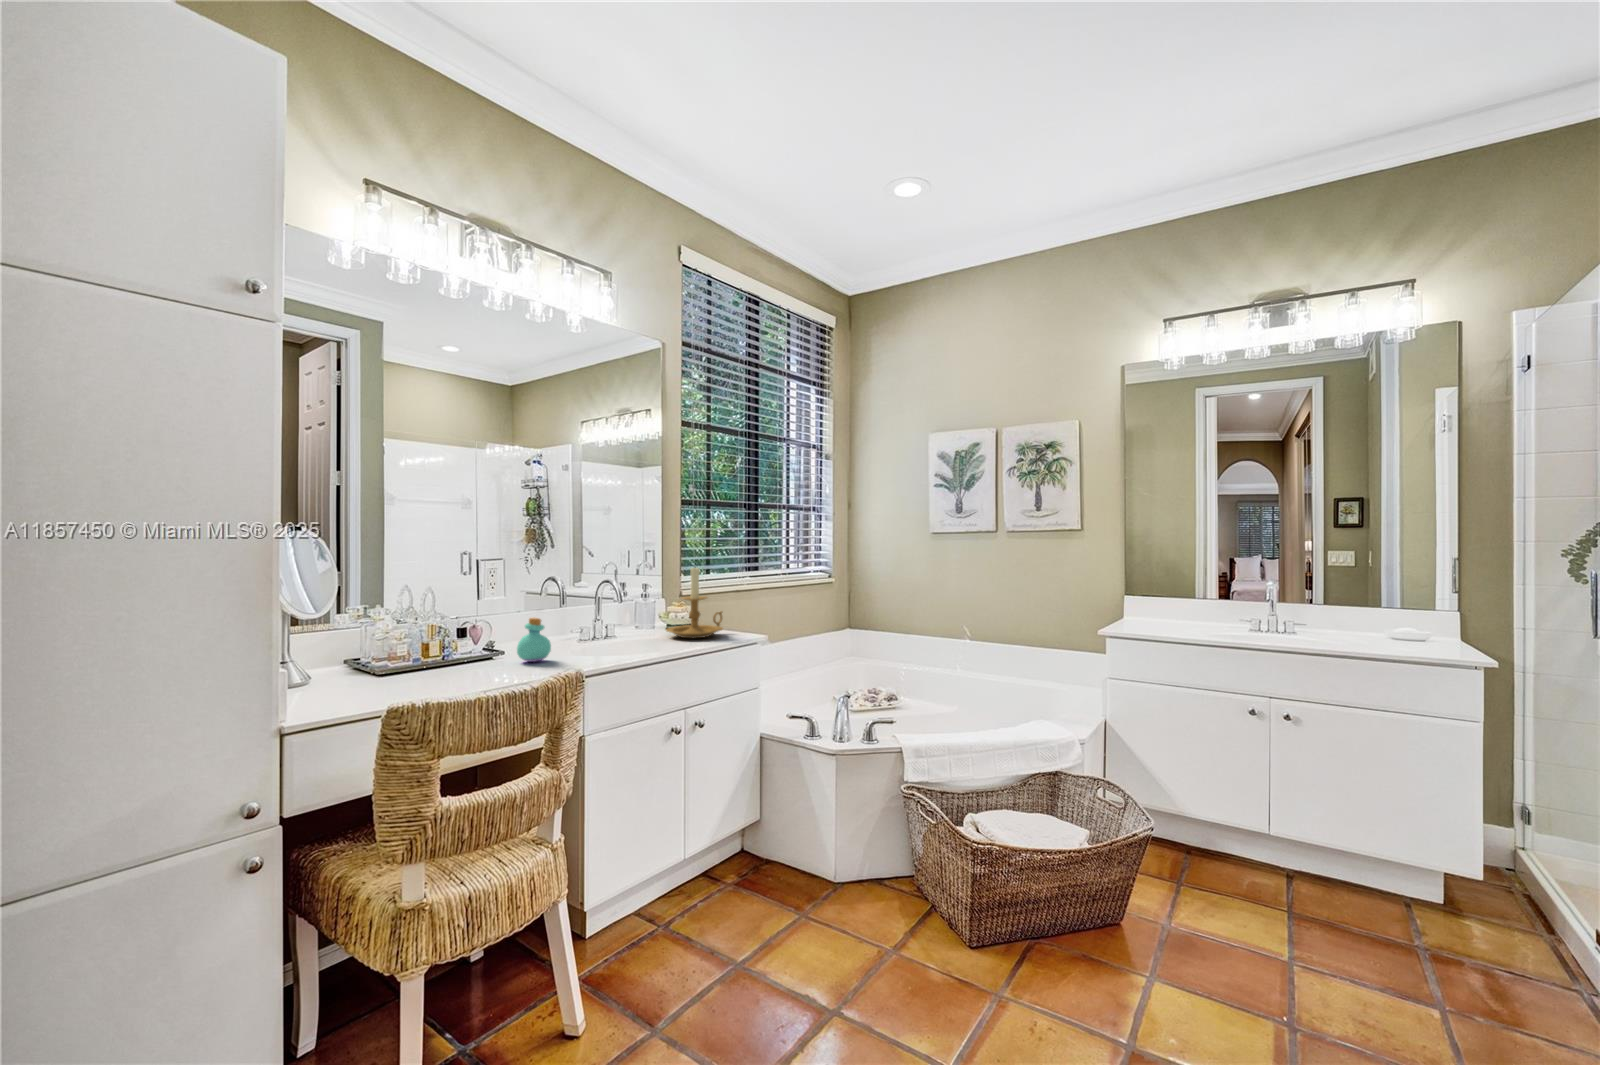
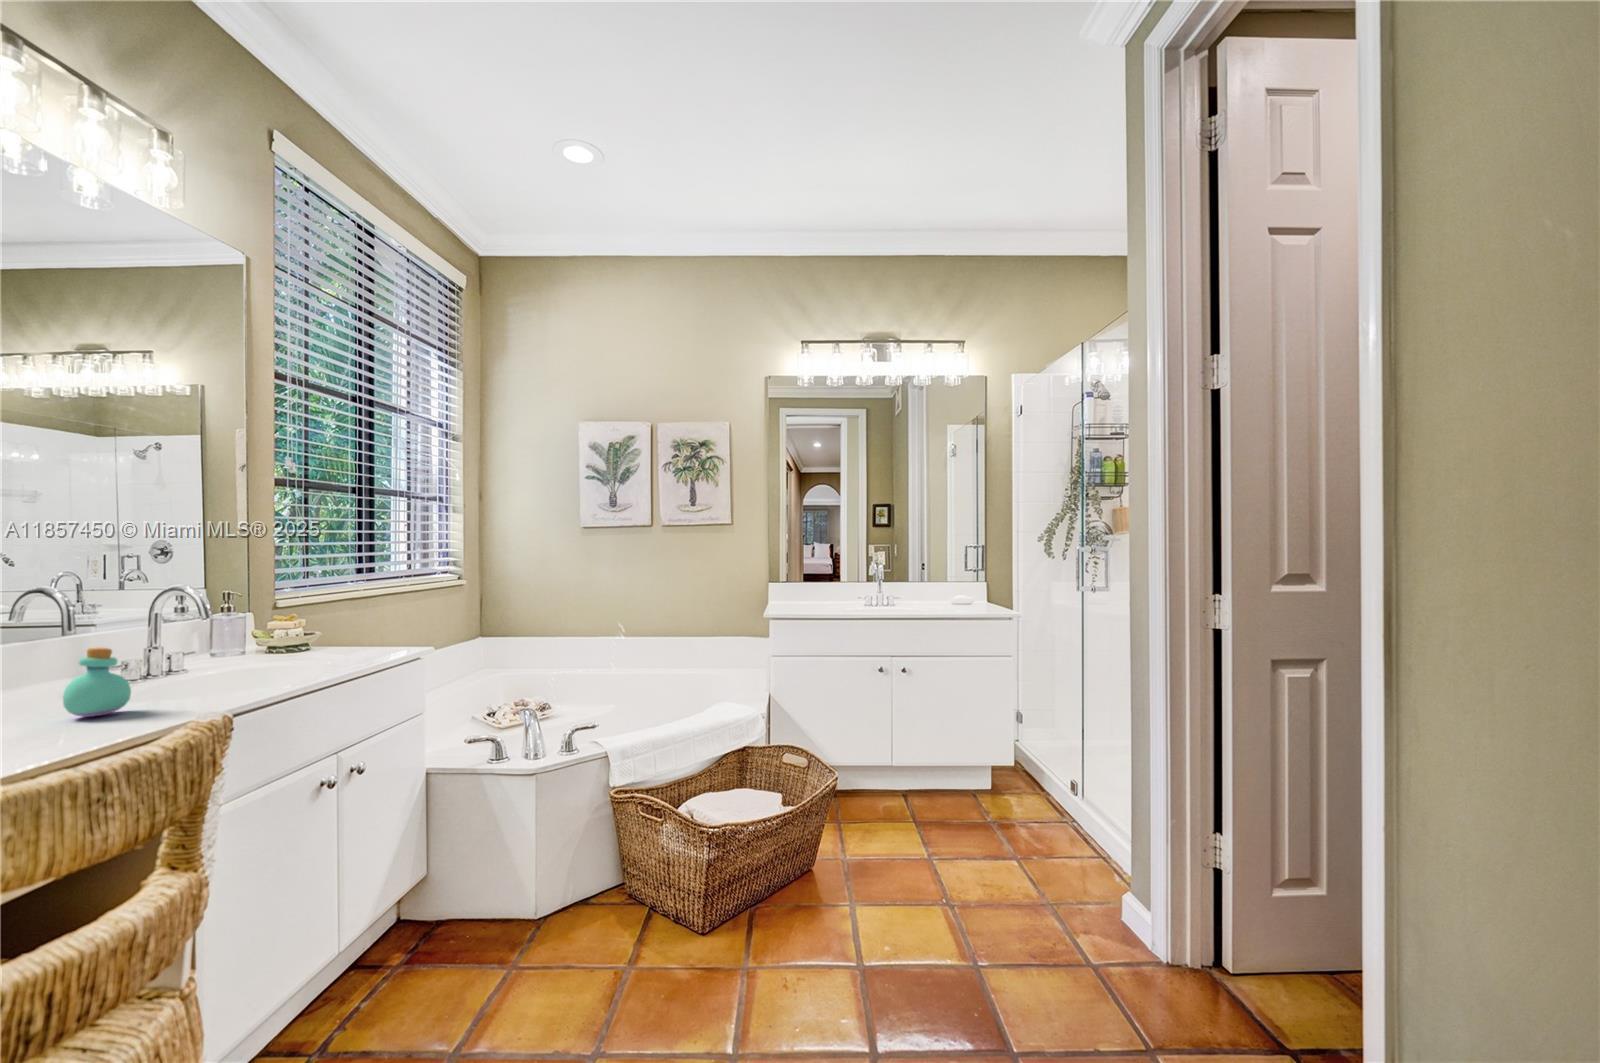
candle holder: present [666,567,723,638] -> none [285,565,375,662]

